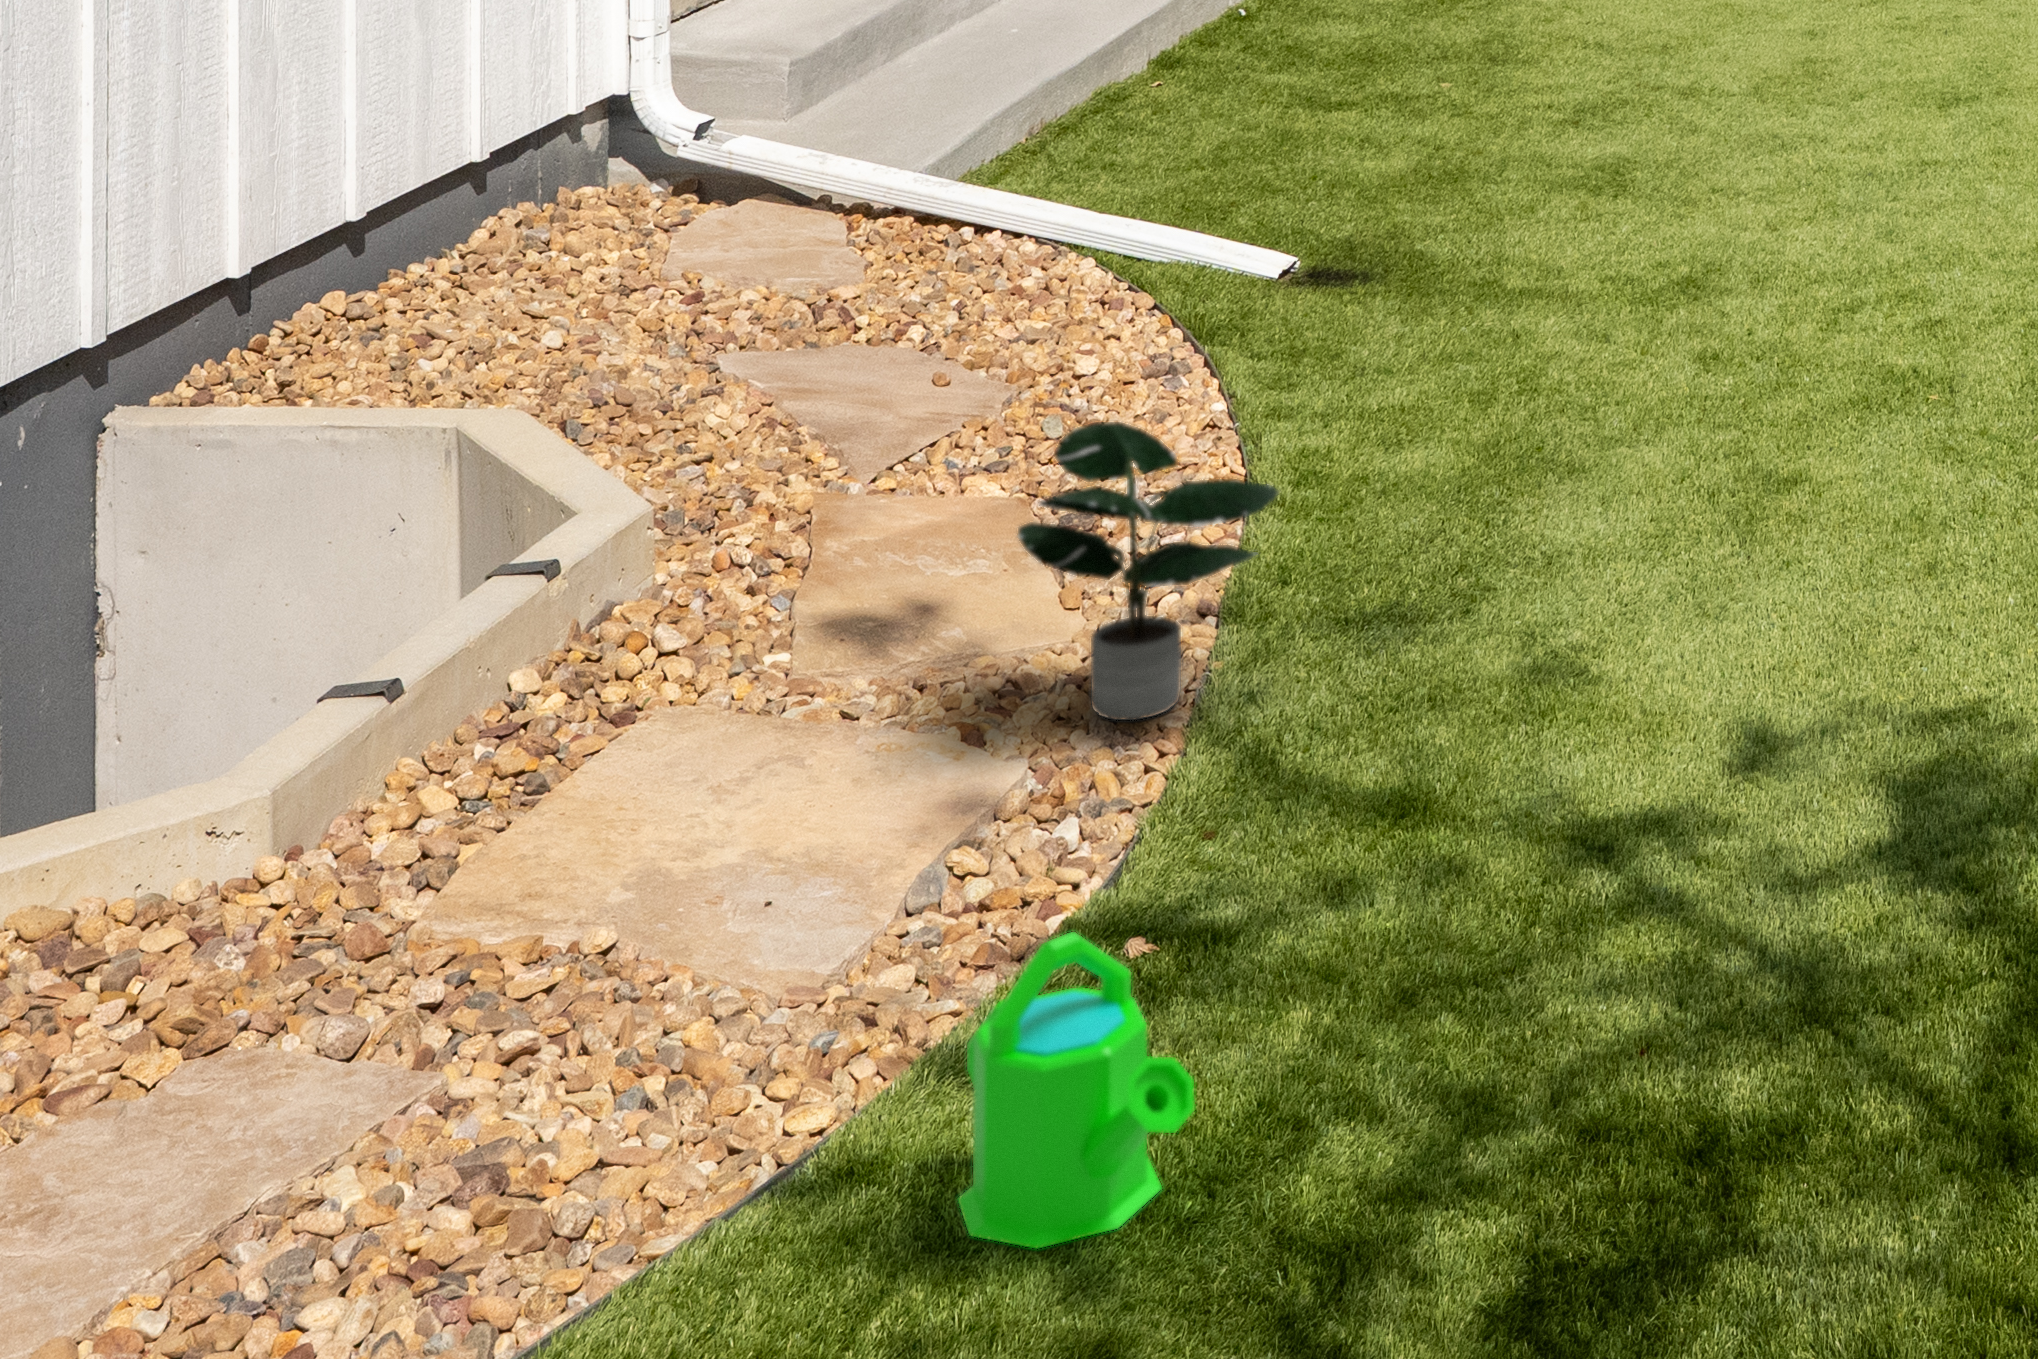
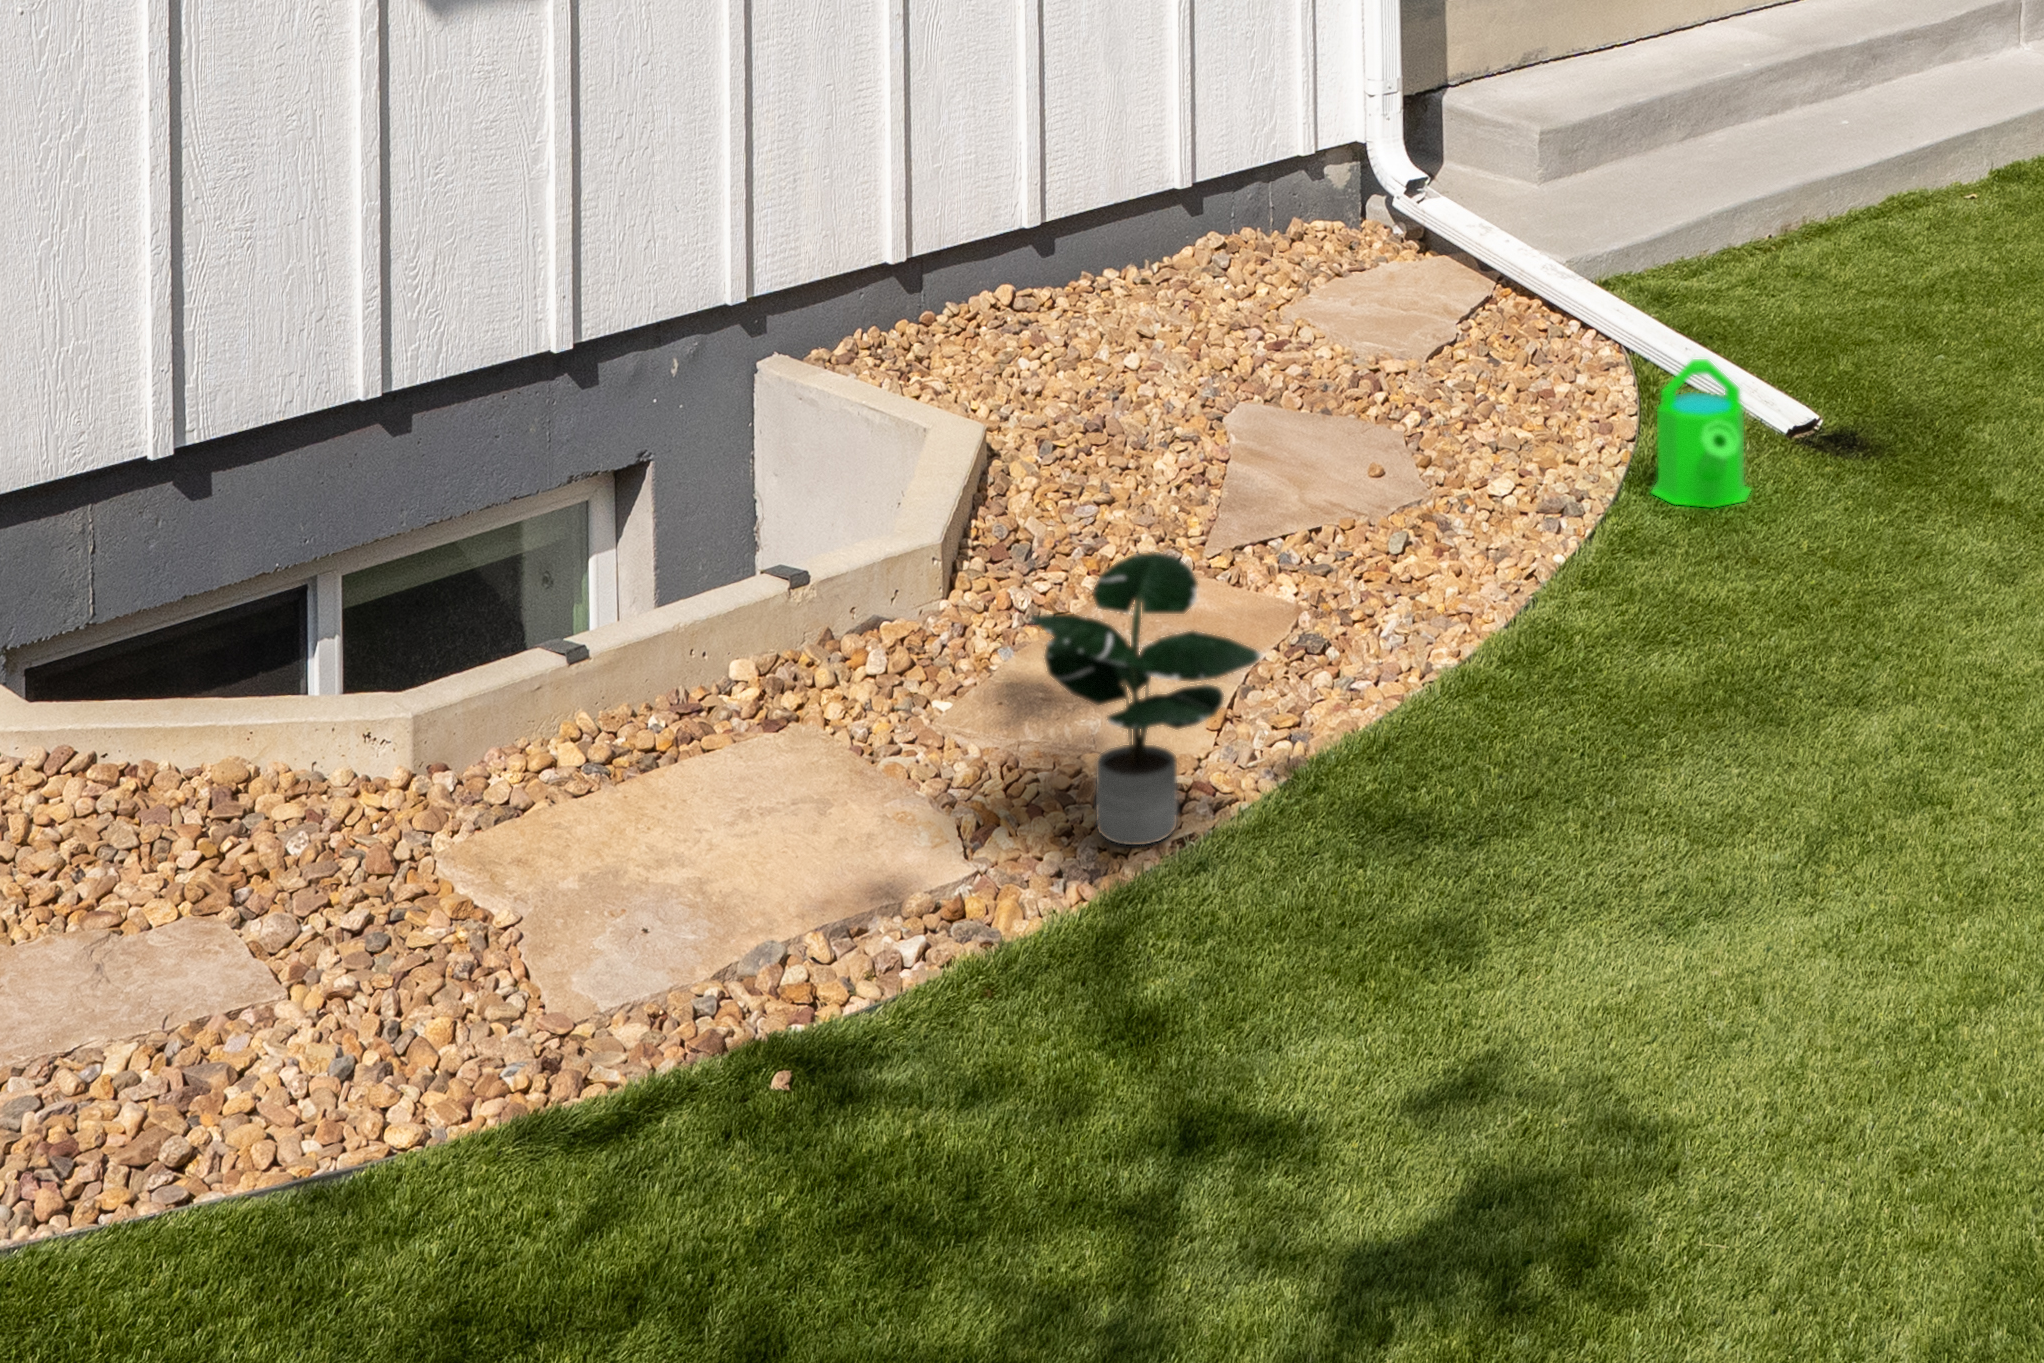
watering can: present [958,932,1195,1248] -> present [1652,359,1751,508]

